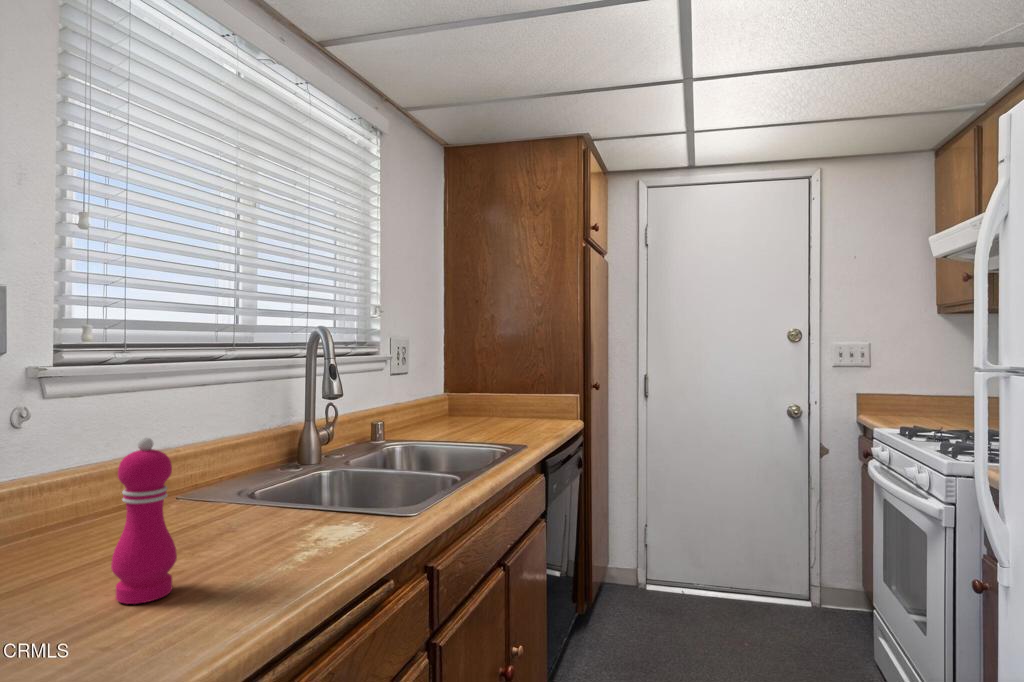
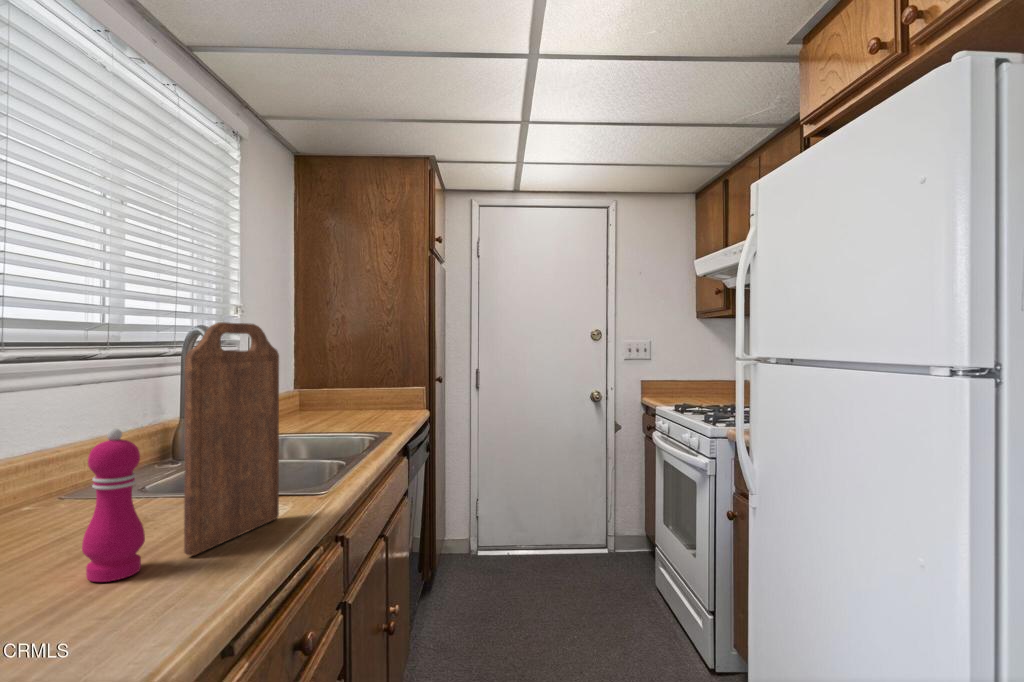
cutting board: none [221,322,345,582] -> present [184,322,279,556]

